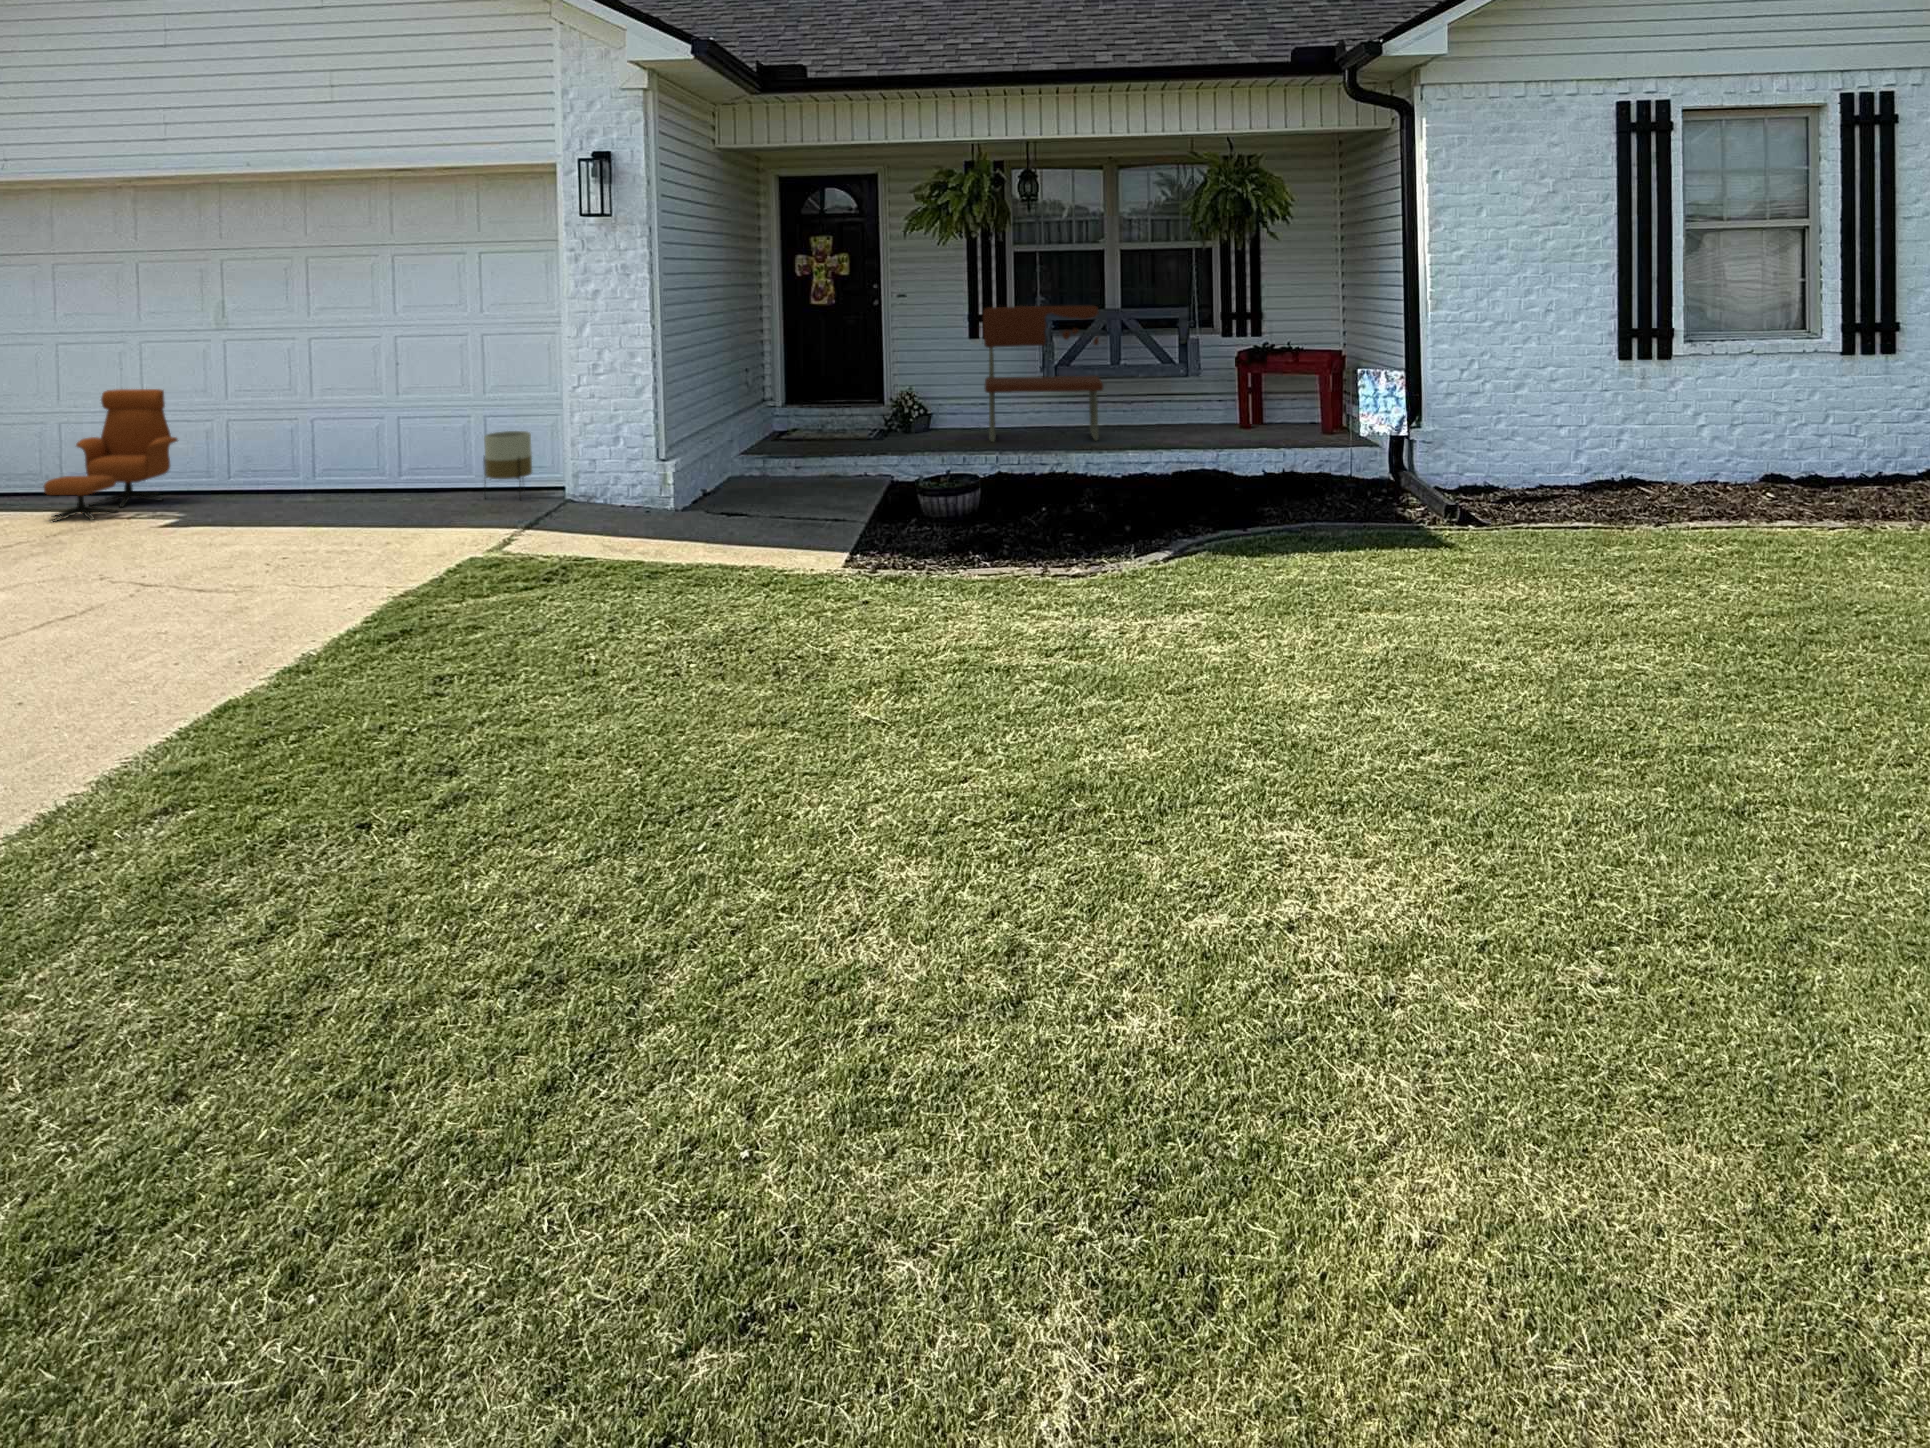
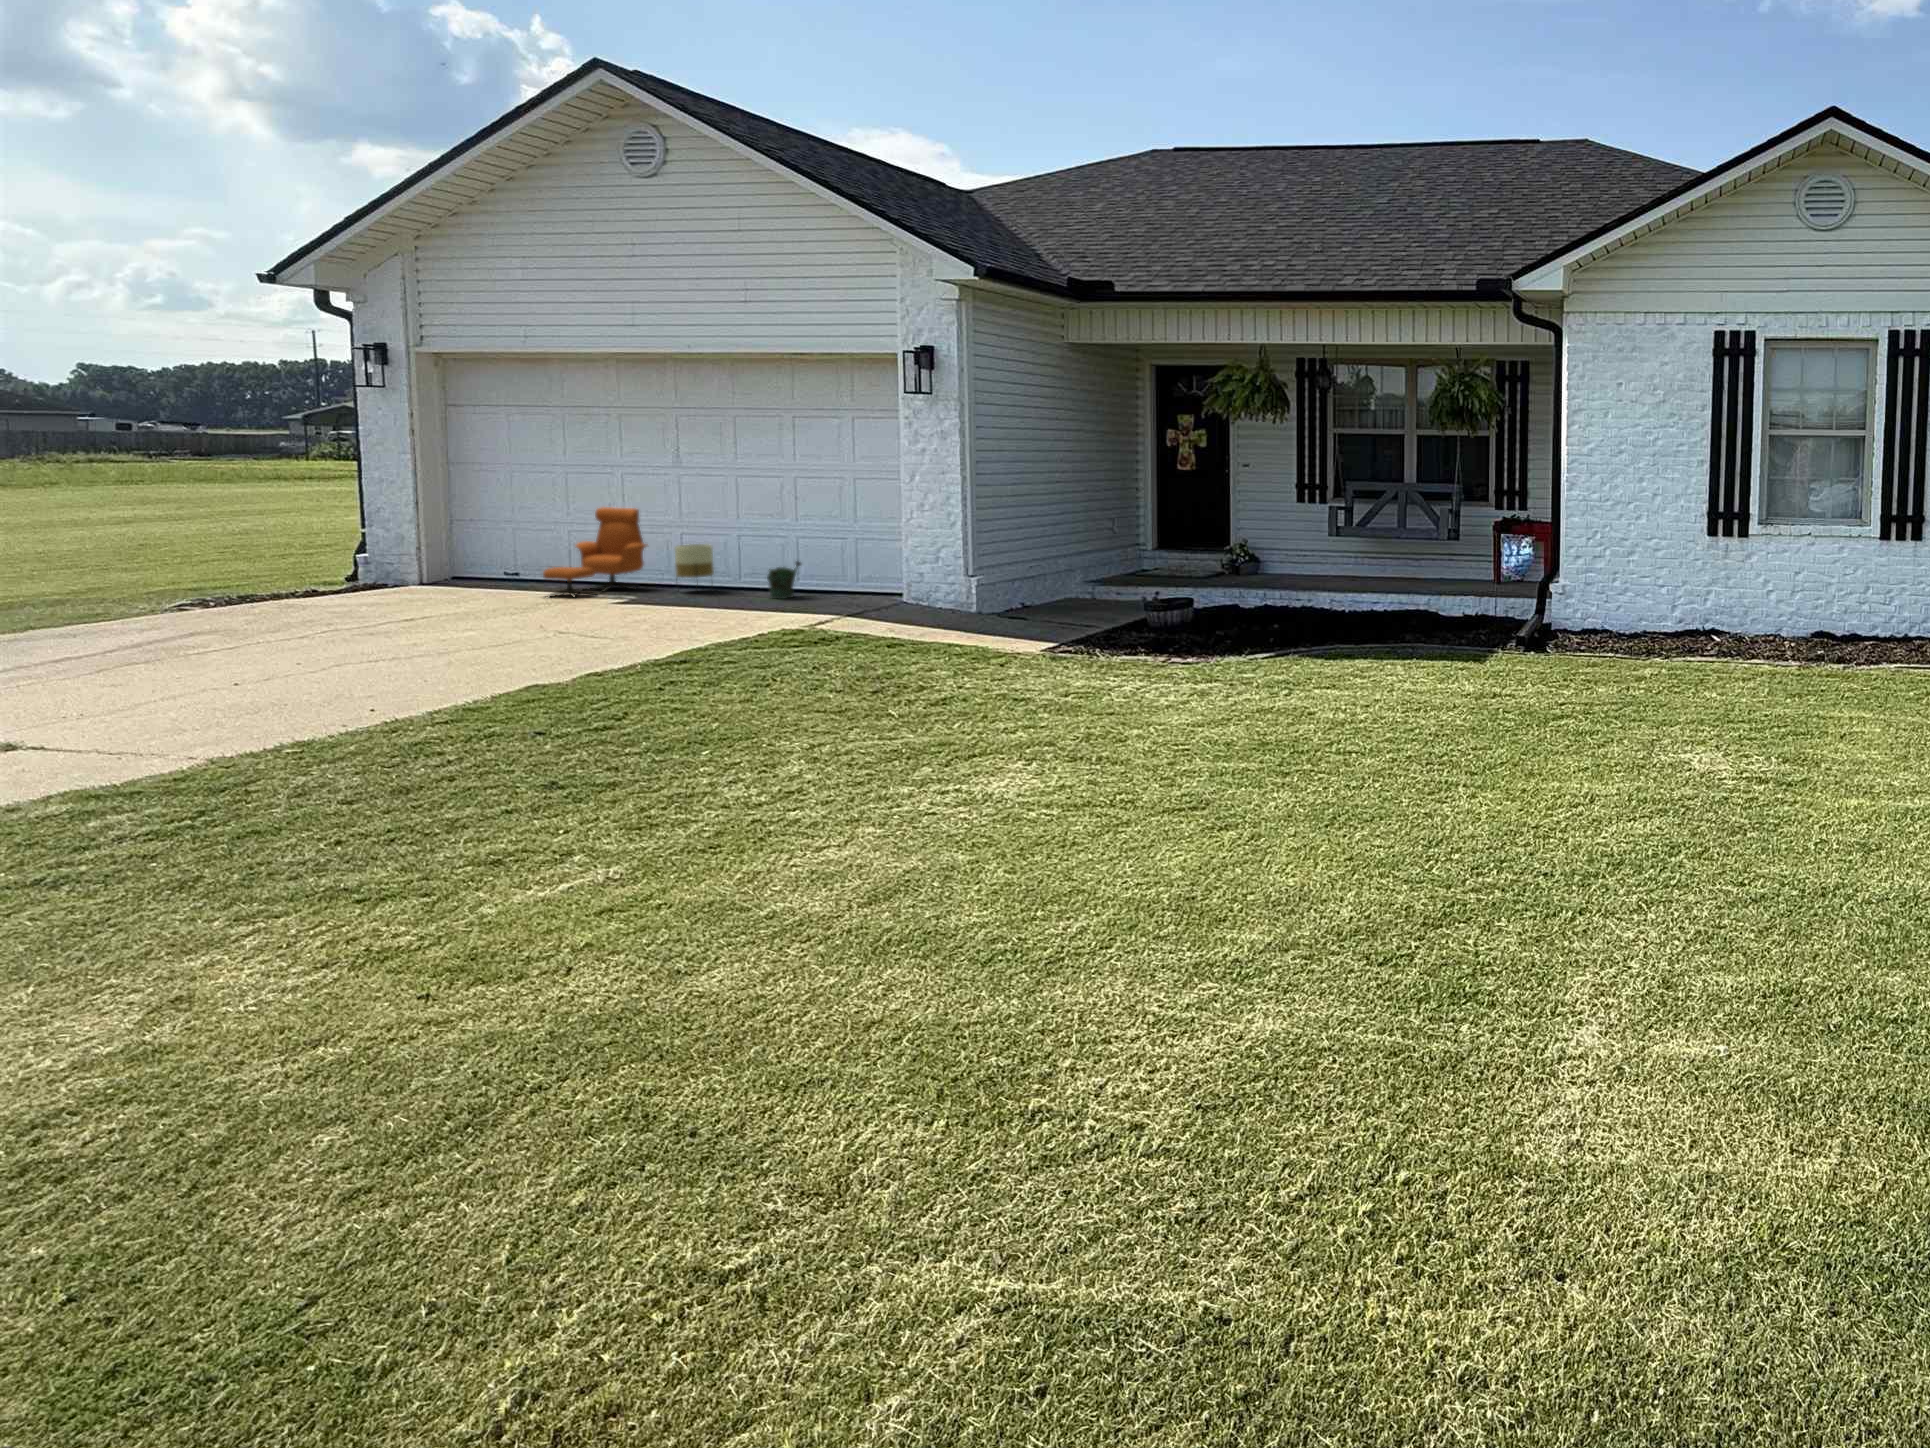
bench: present [983,306,1103,442] -> none [1284,477,1388,586]
planter: present [484,431,532,494] -> present [675,544,714,586]
watering can: none [363,451,399,505] -> present [767,562,801,599]

